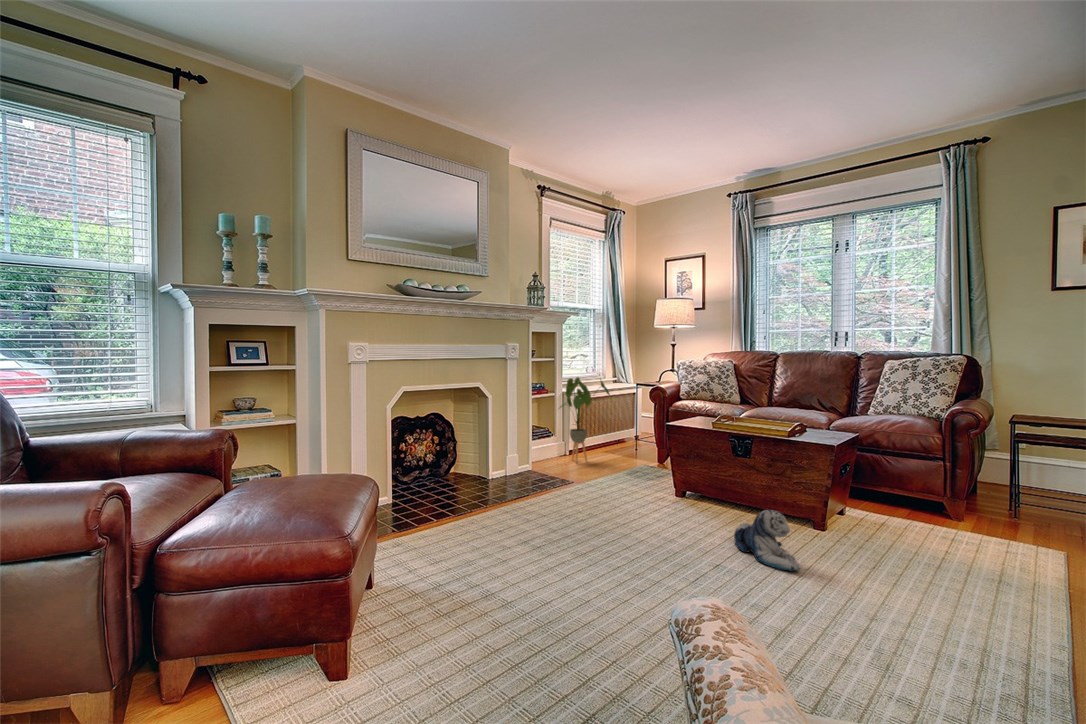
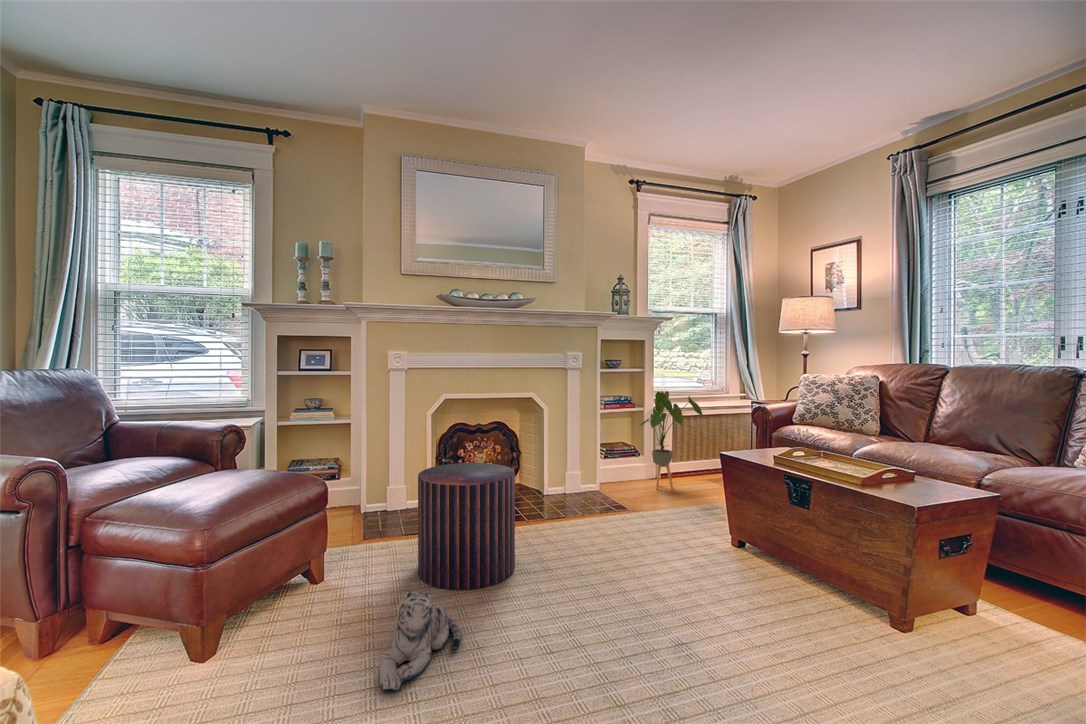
pouf: none [451,449,544,569] -> present [418,463,515,590]
plush toy: present [734,510,800,571] -> present [379,592,461,690]

